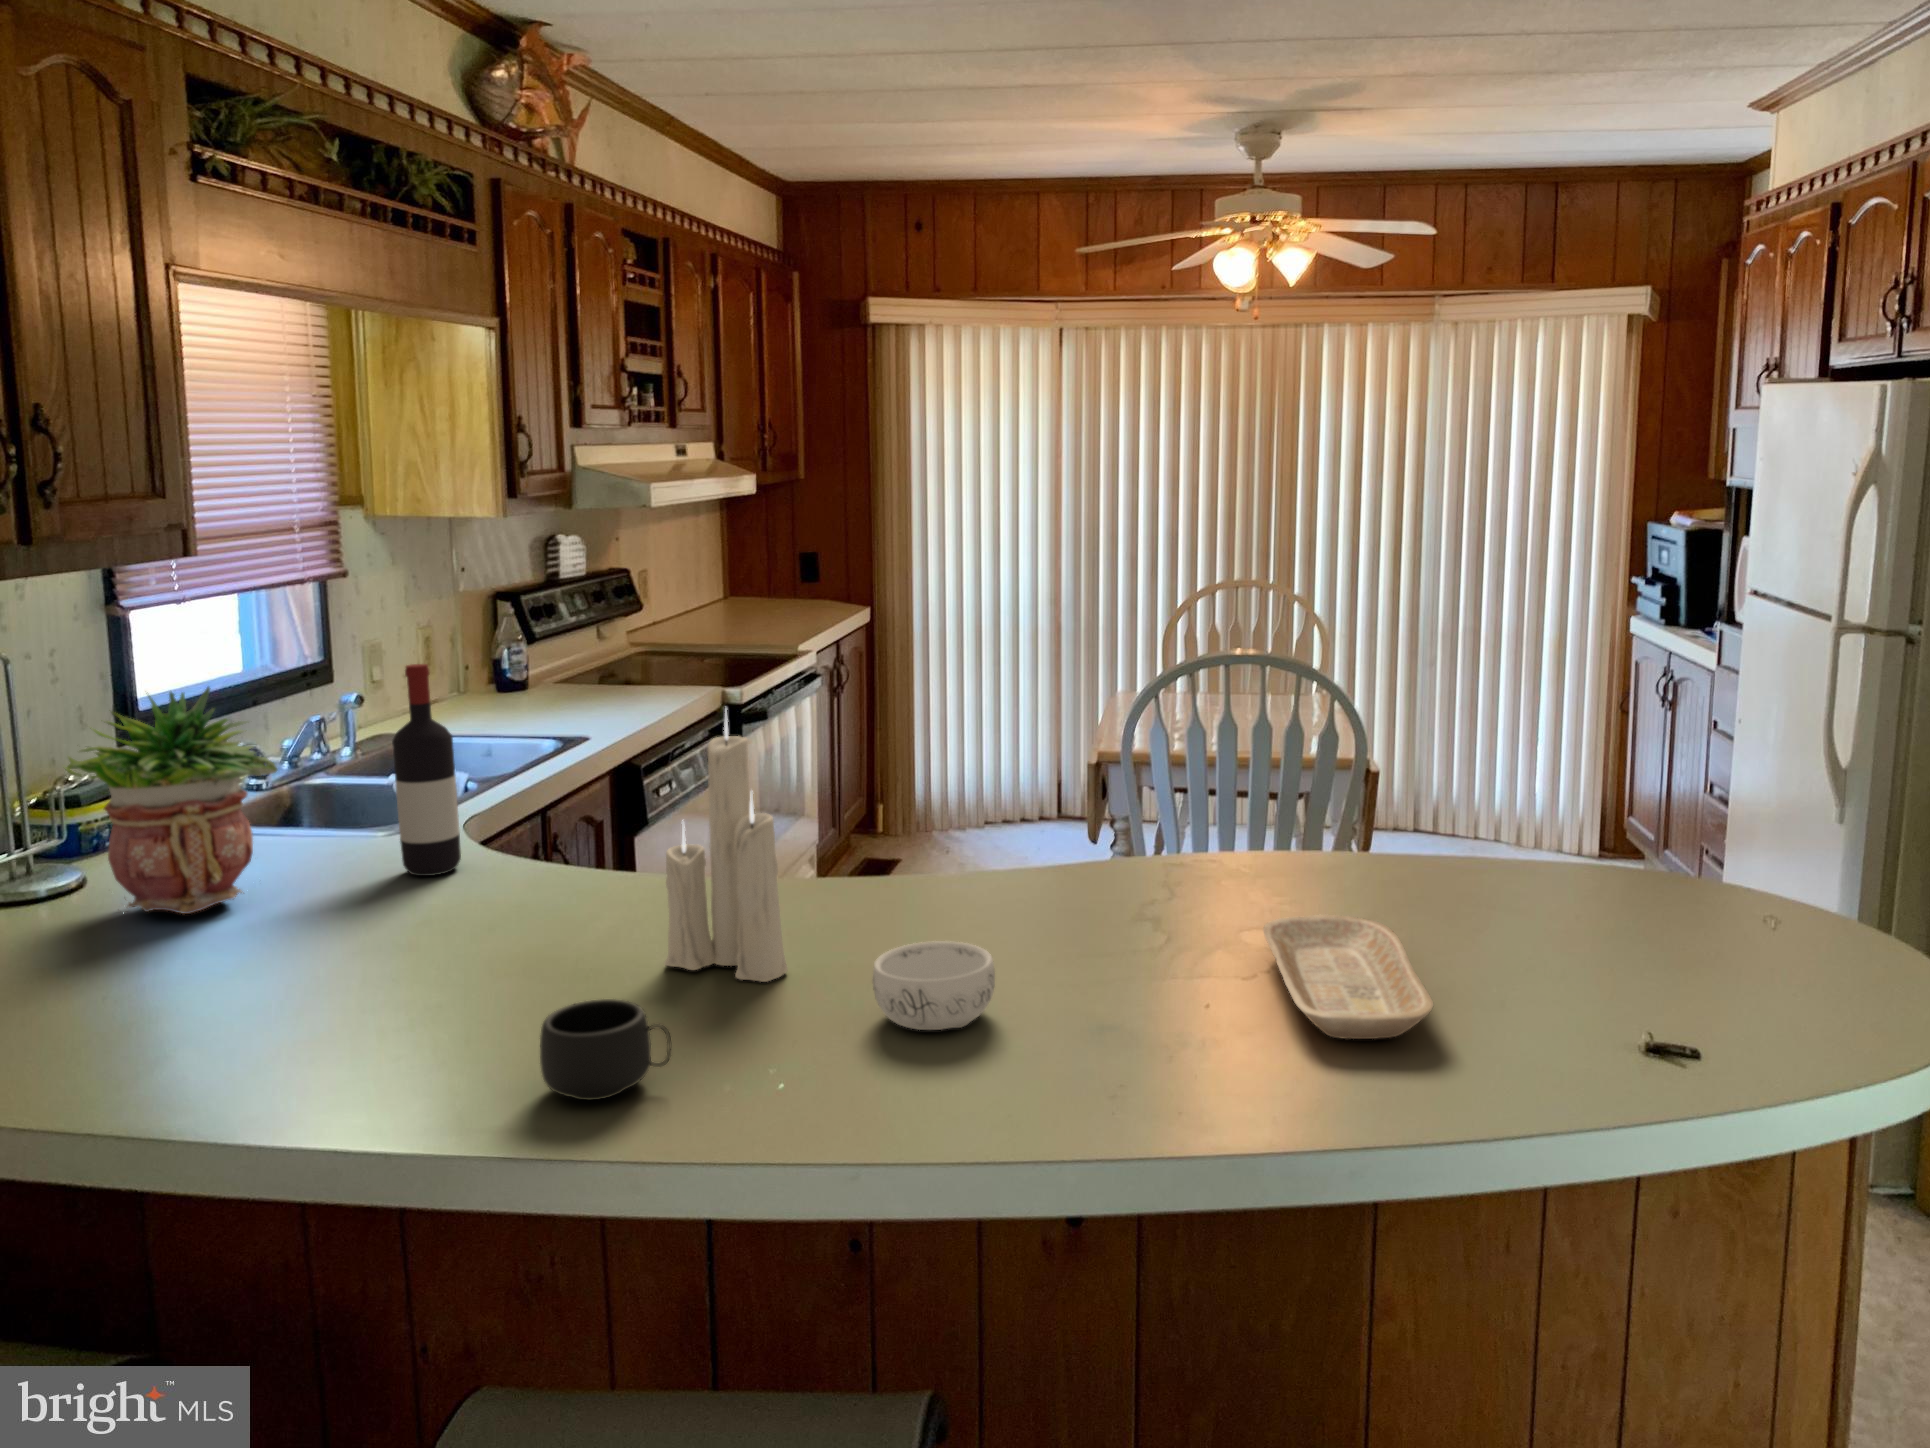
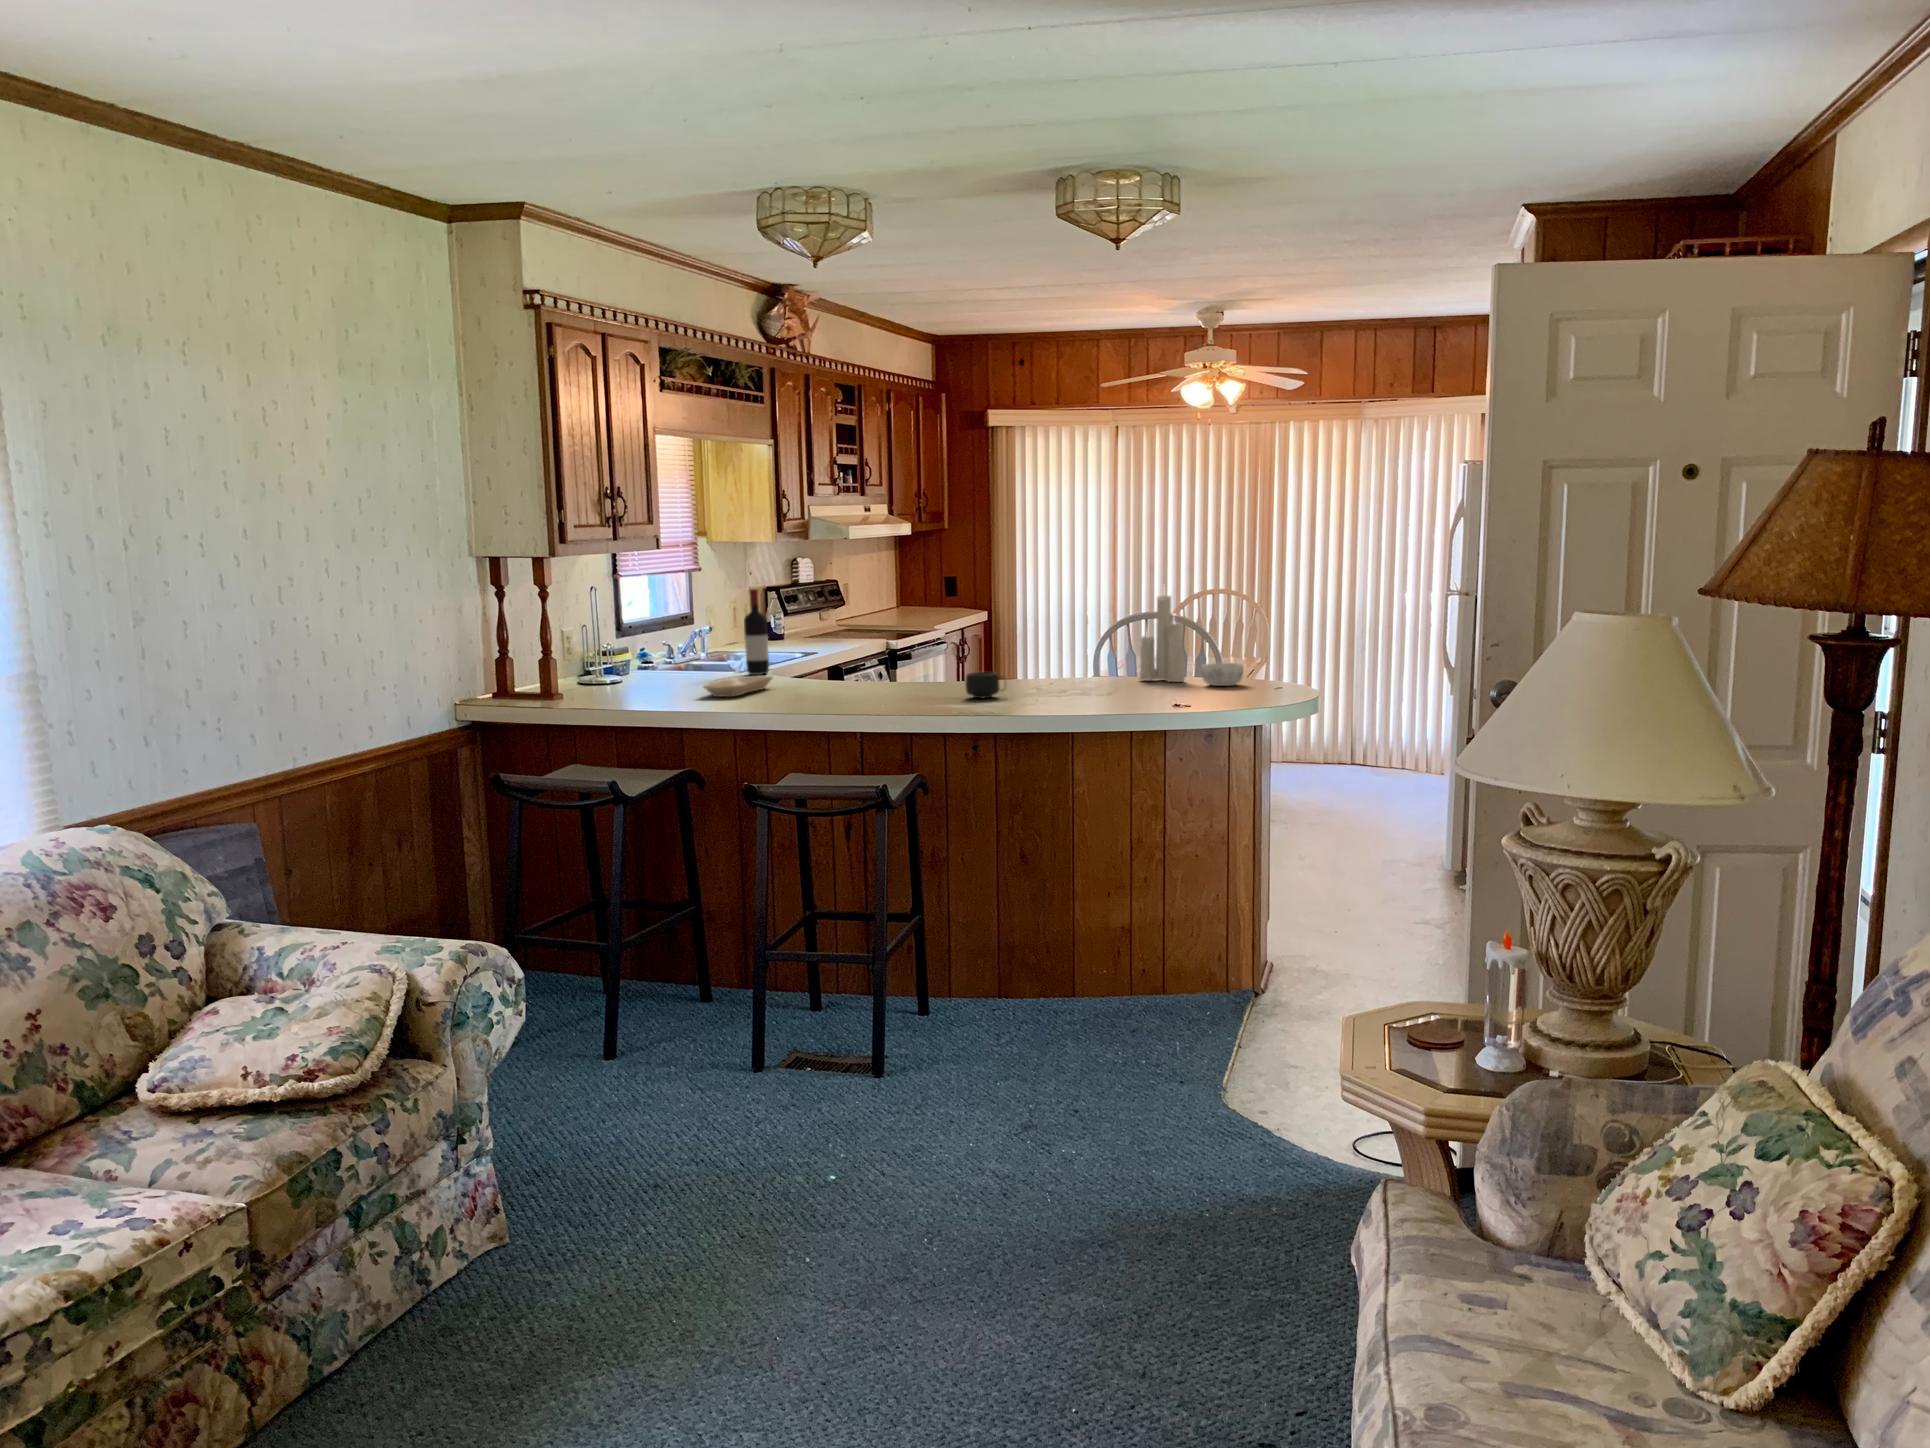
potted plant: present [65,687,277,914] -> none [631,593,705,679]
candle: present [665,709,788,982] -> present [1139,593,1185,682]
tray: present [1264,915,1433,1039] -> present [703,676,772,697]
decorative bowl: present [873,941,995,1030] -> present [1201,663,1244,686]
mug: present [540,999,671,1100] -> present [965,672,1002,698]

